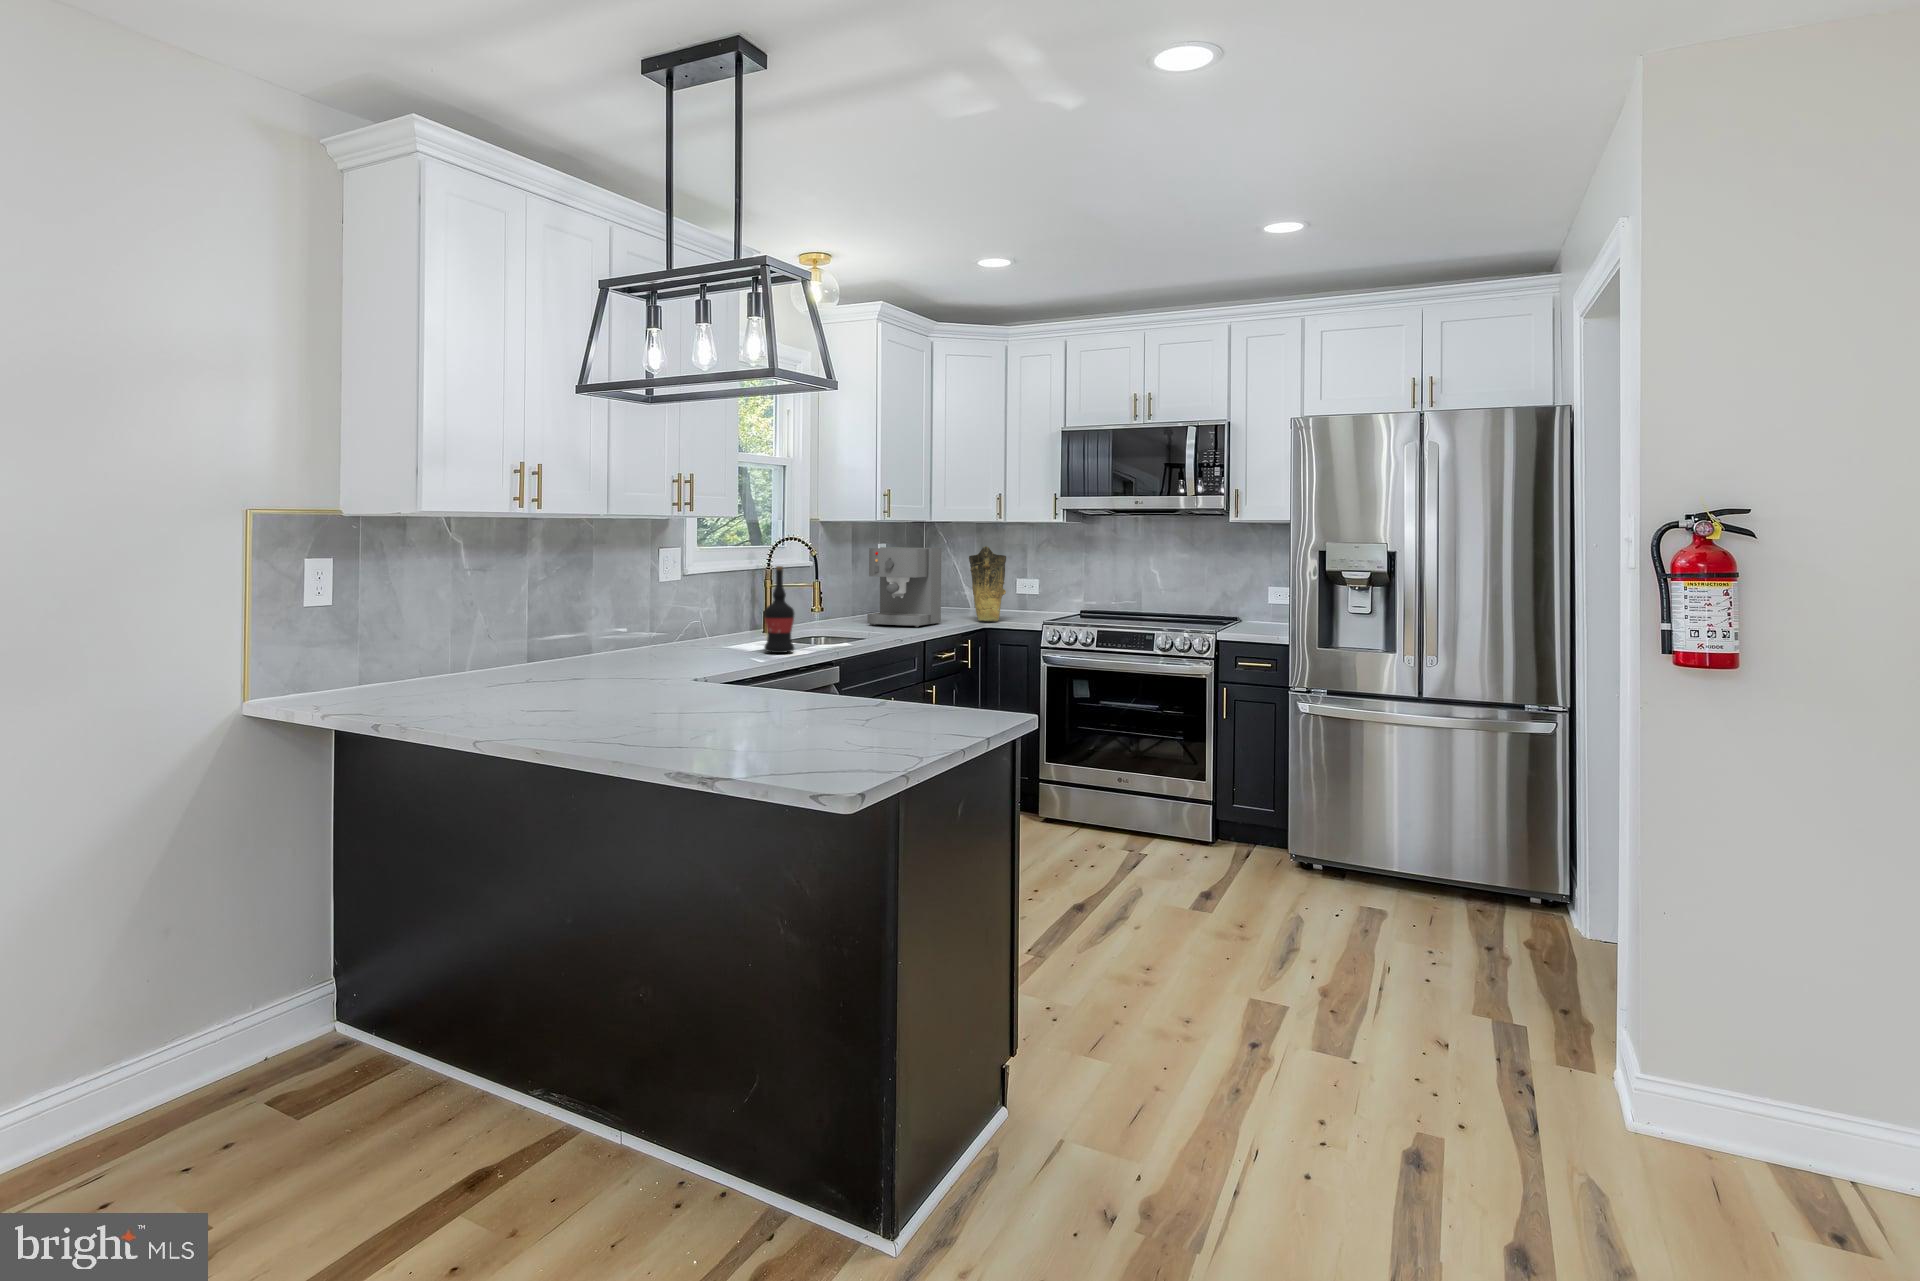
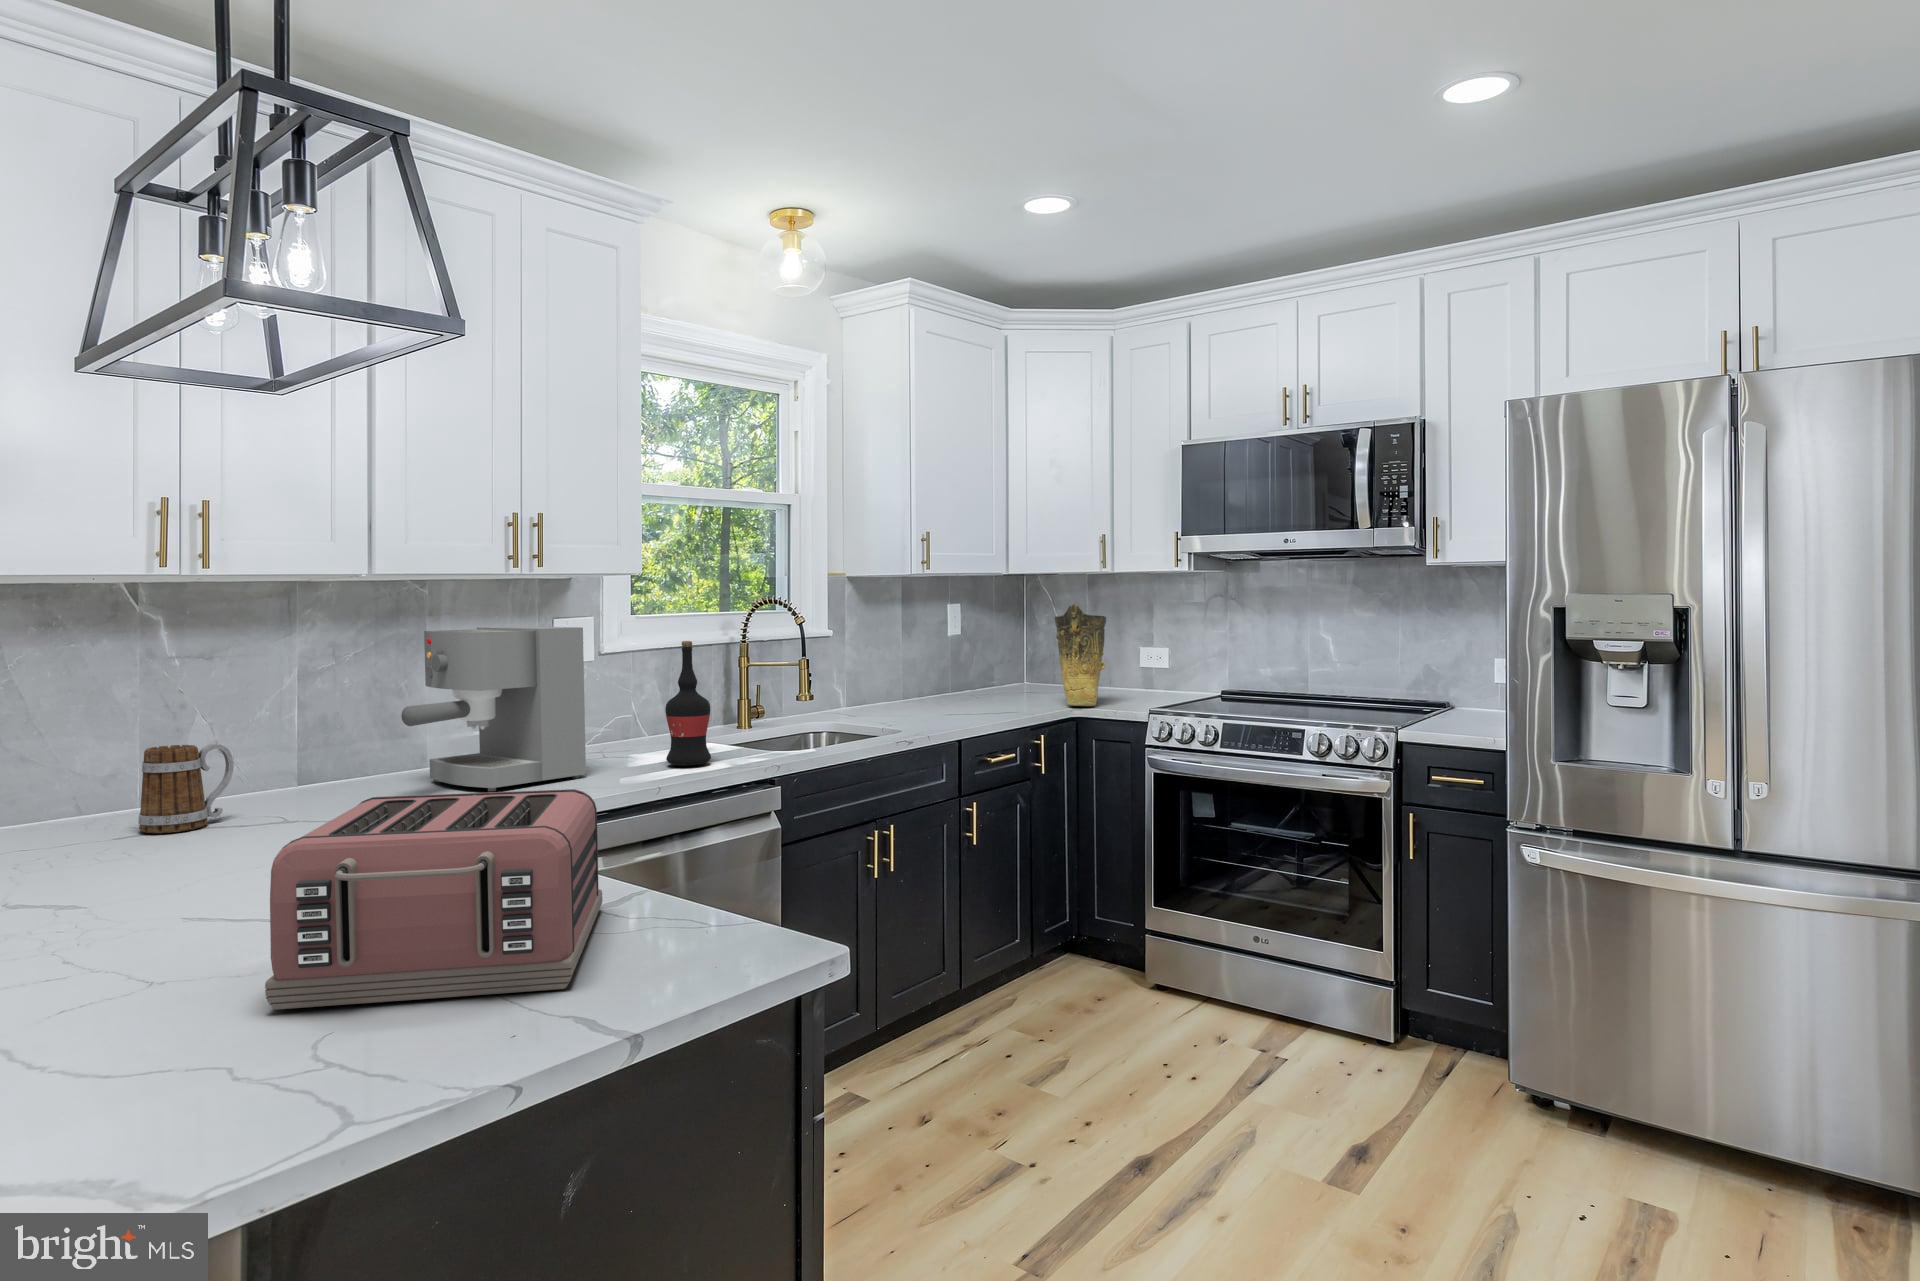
coffee maker: present [867,547,942,627] -> present [401,626,586,791]
mug: none [487,629,536,686] -> present [138,744,234,833]
toaster: none [781,638,953,733] -> present [265,789,602,1010]

